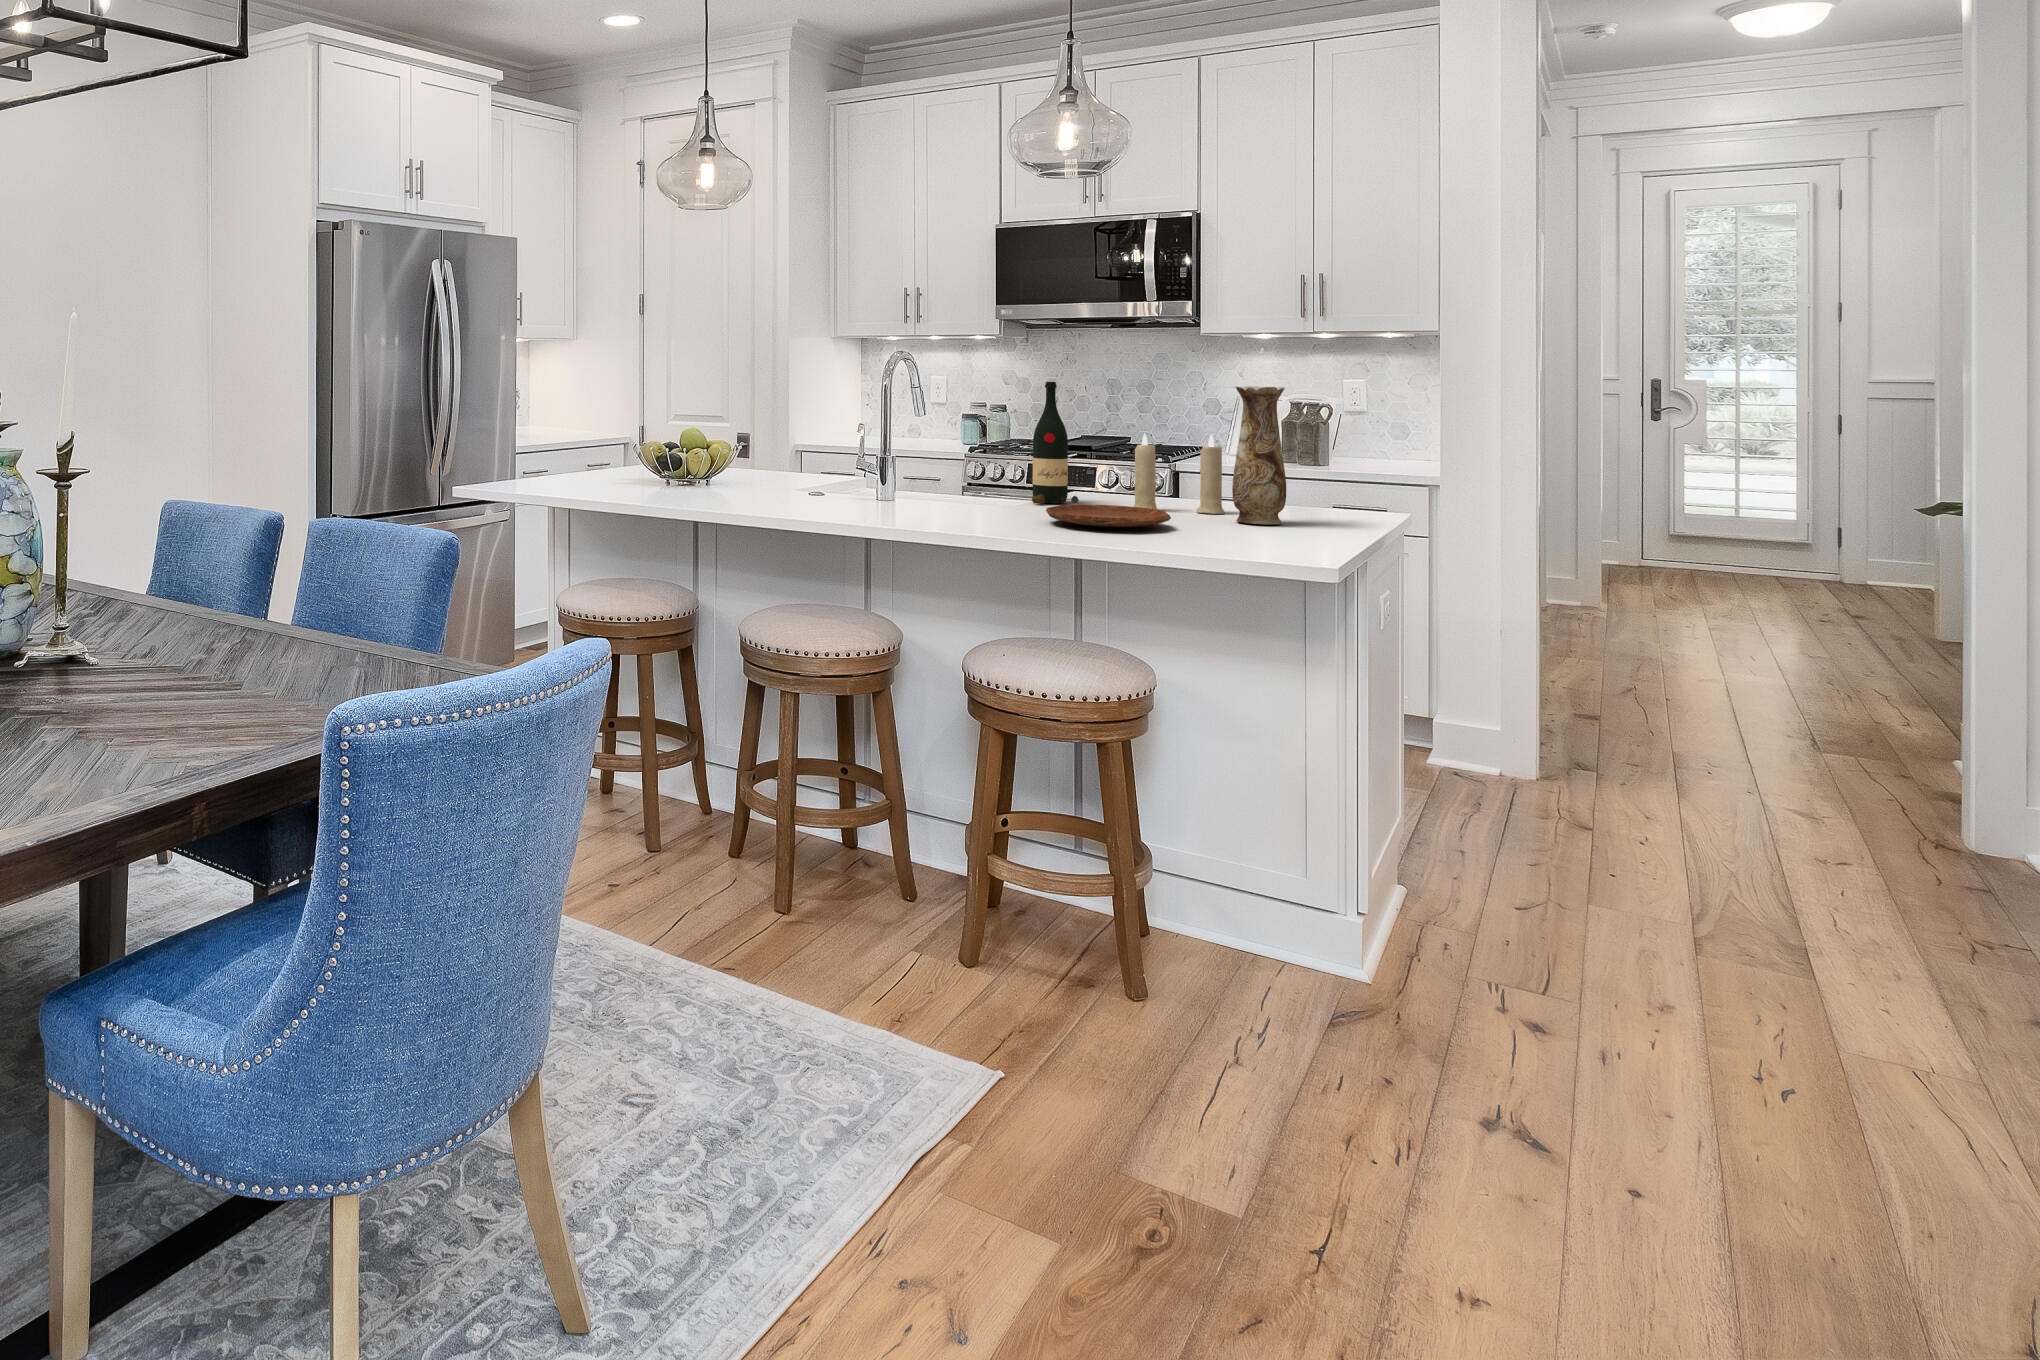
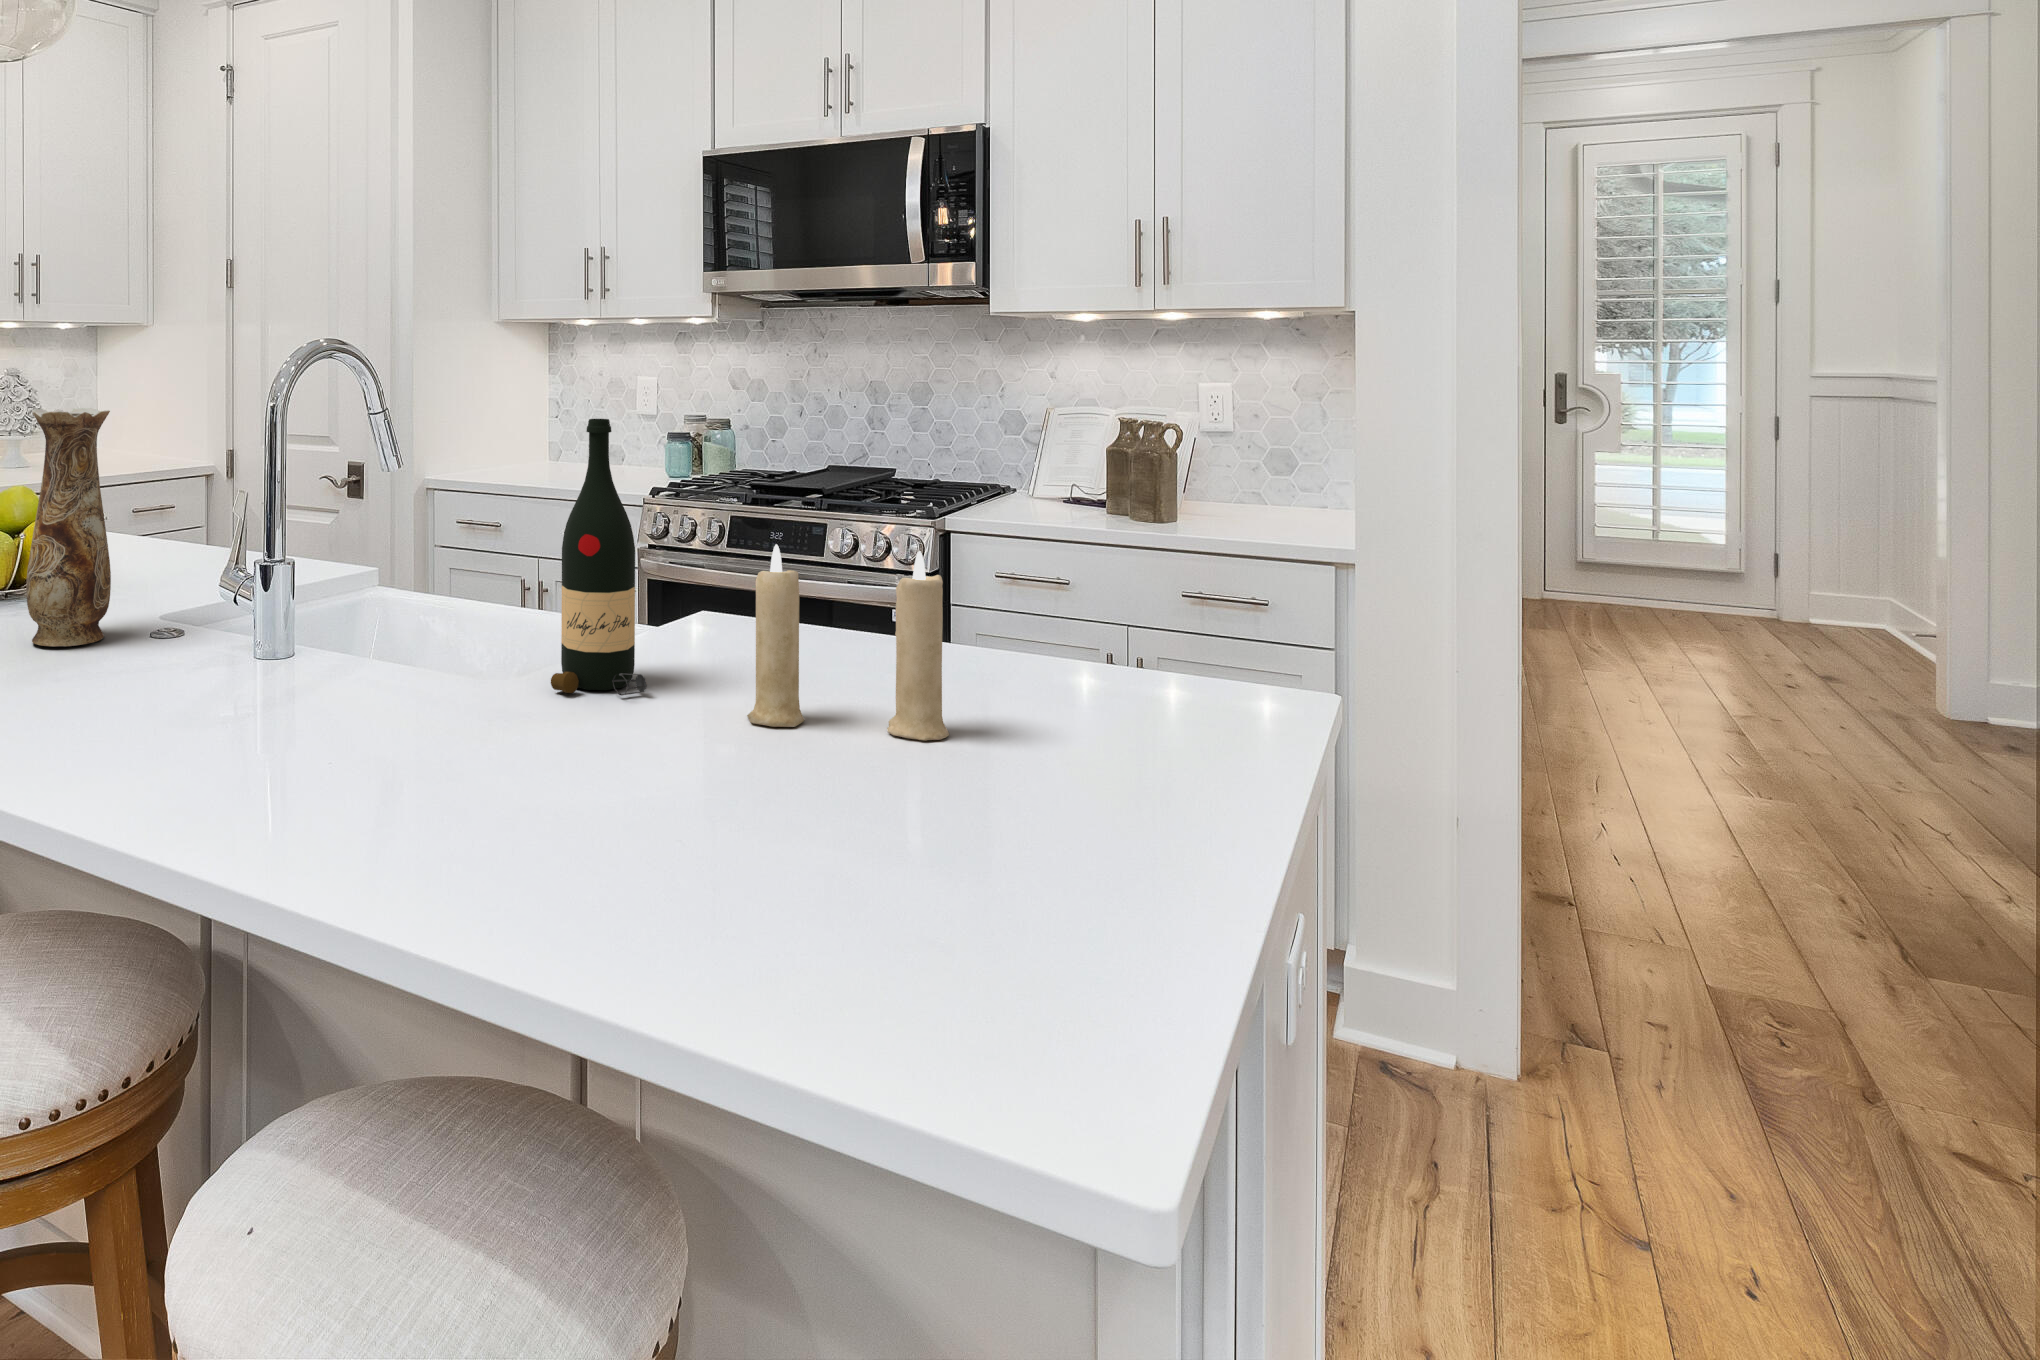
vase: present [1232,386,1286,524] -> present [26,408,111,646]
tray: present [1046,504,1171,527] -> none [466,737,774,861]

